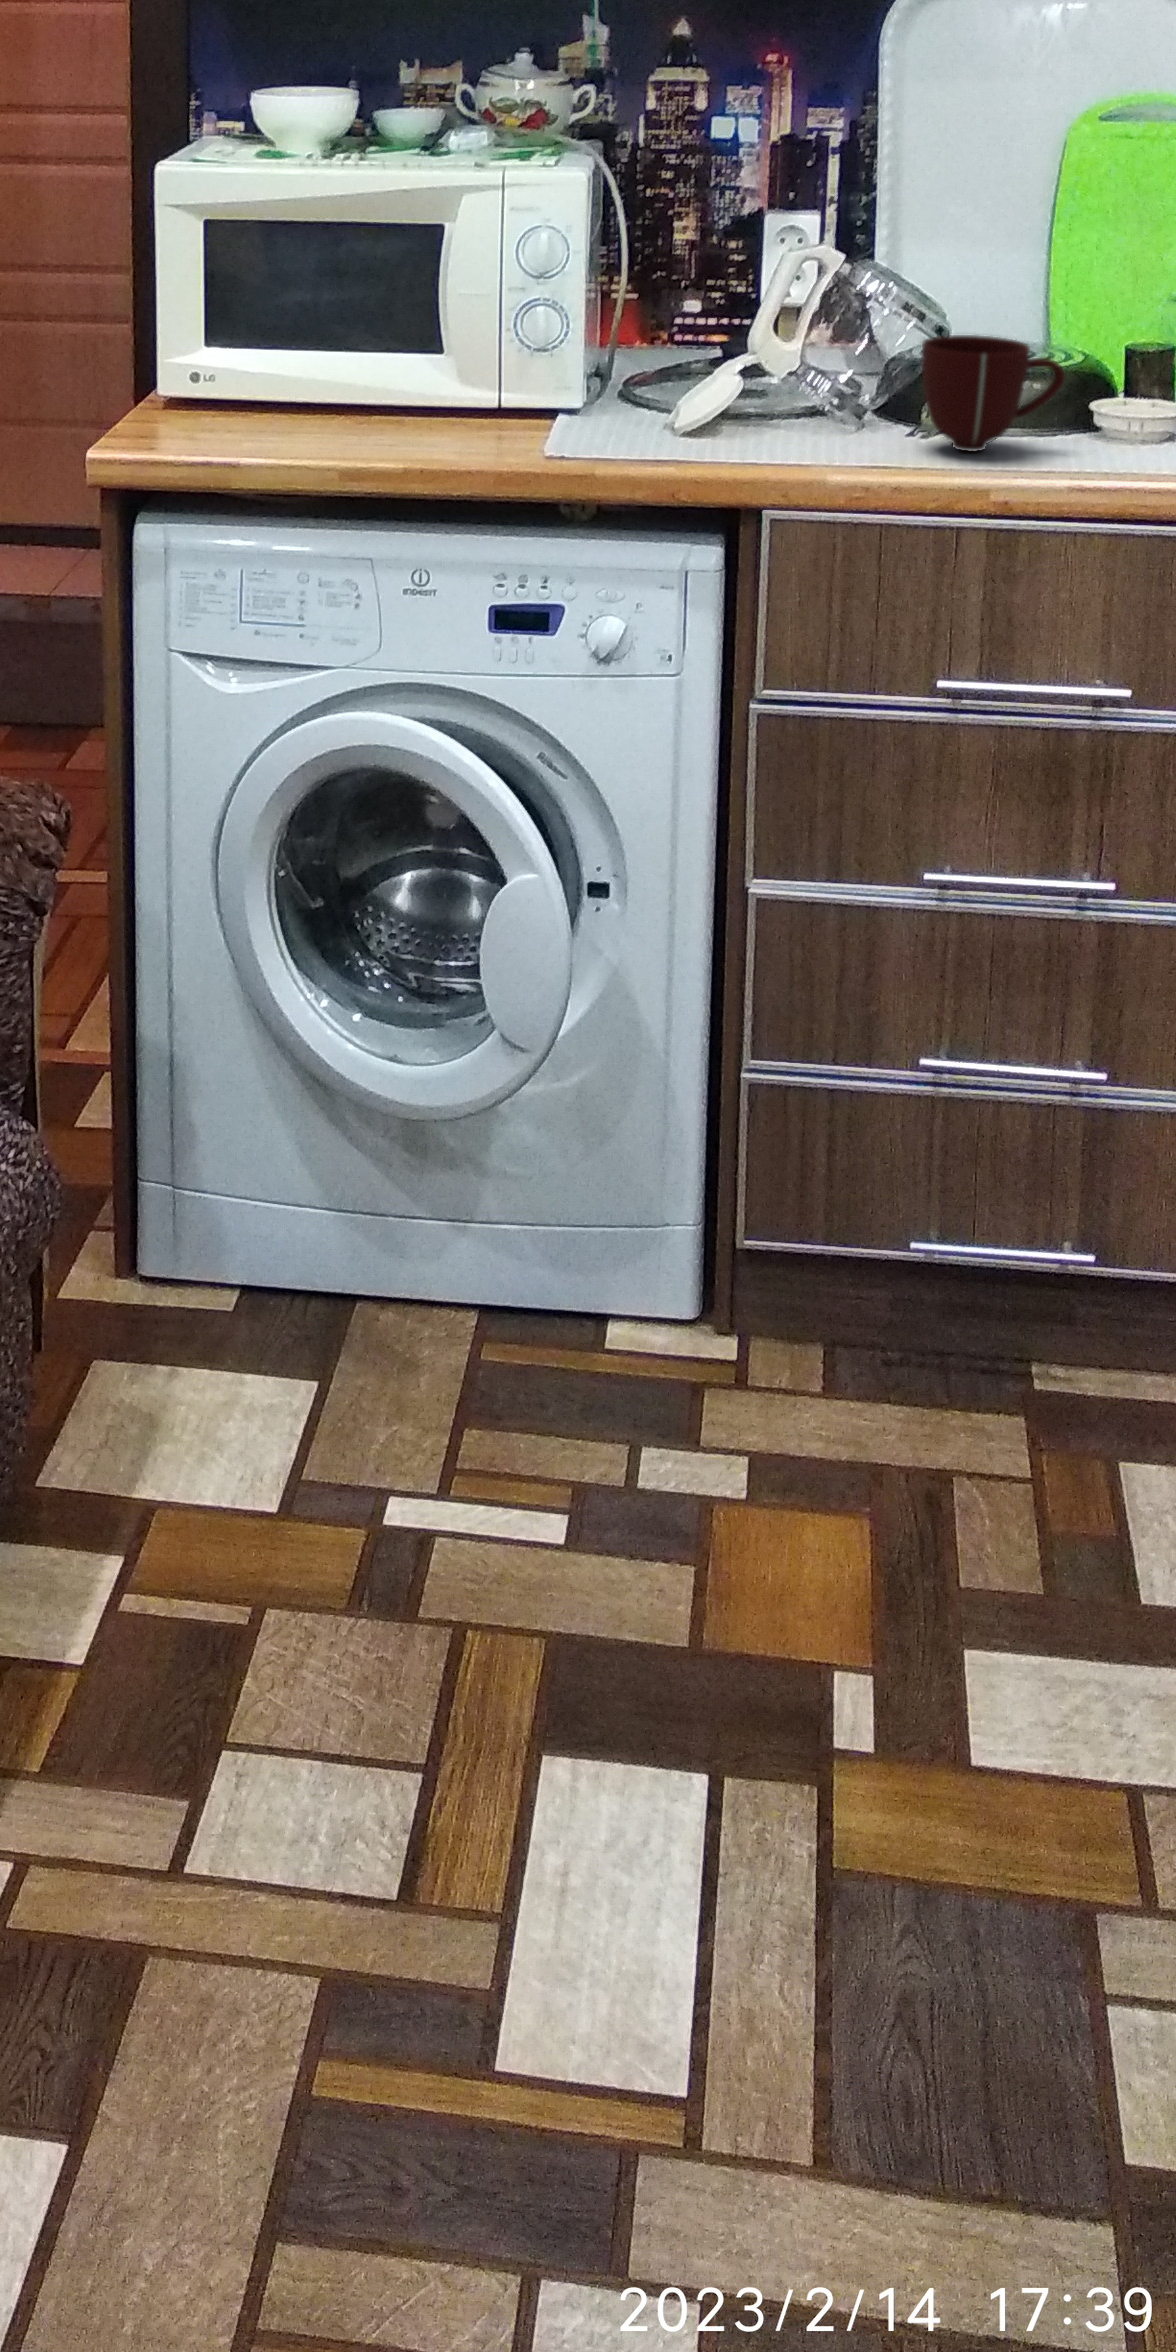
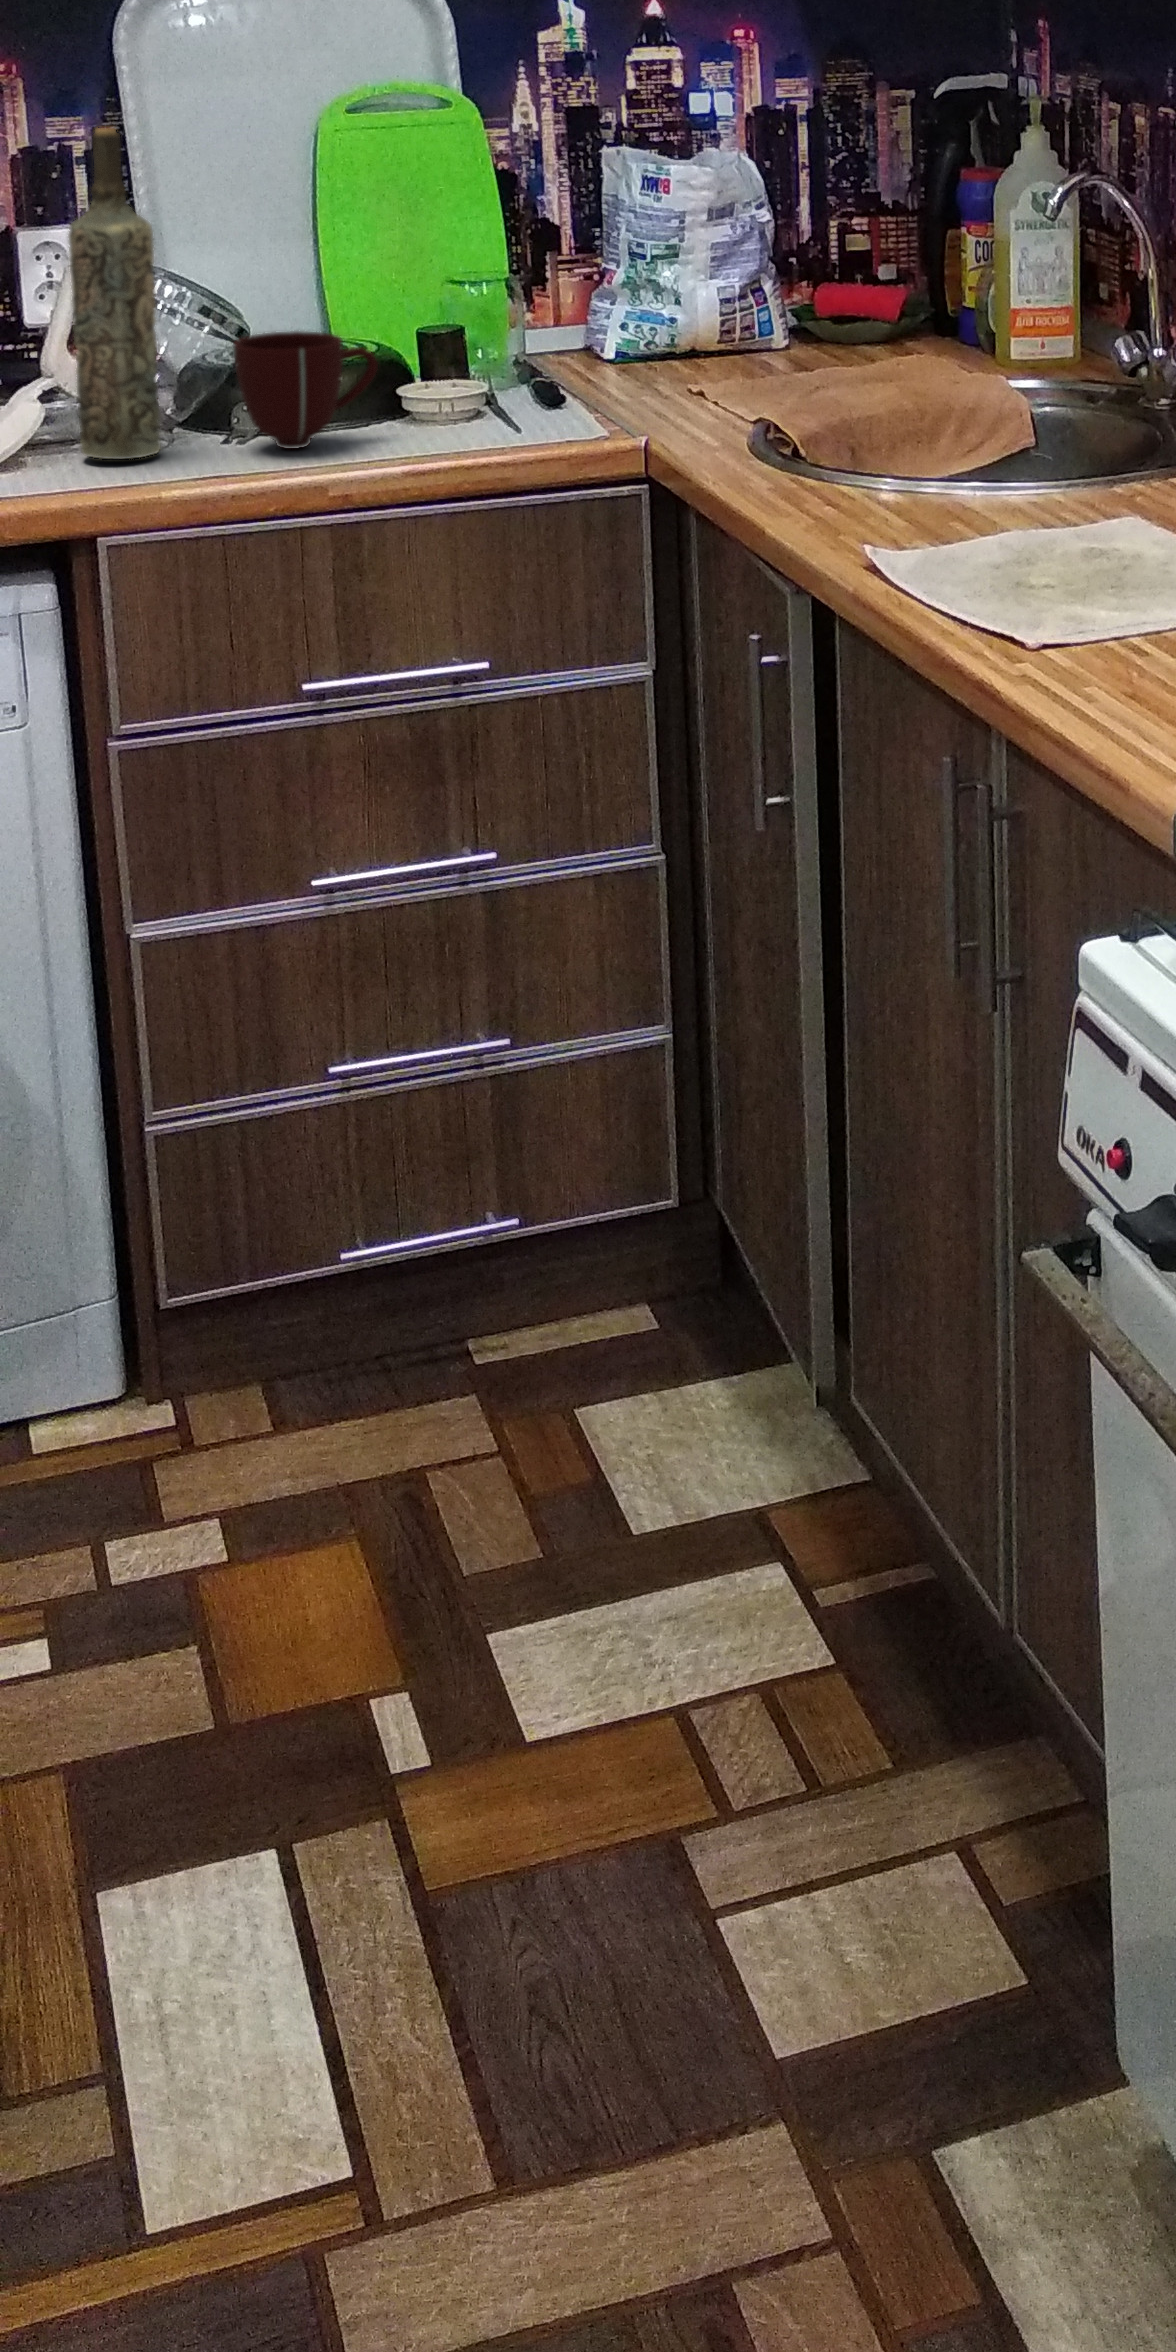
bottle: none [768,124,860,442] -> present [69,128,161,459]

